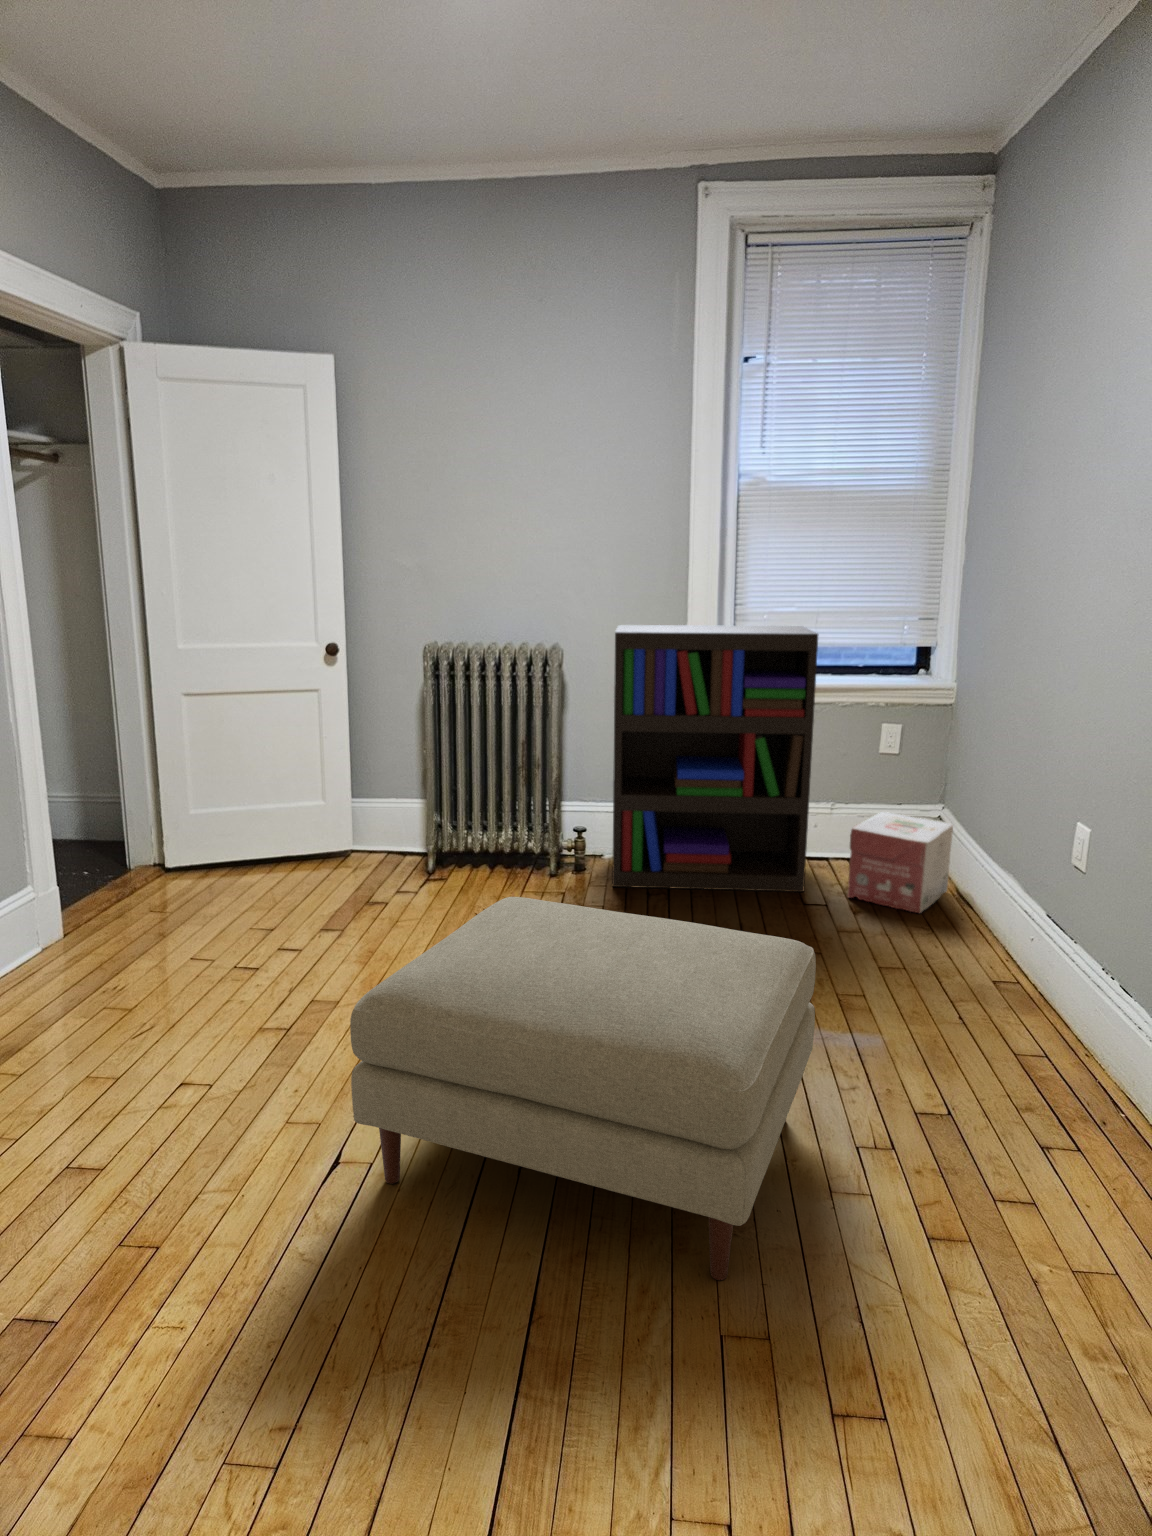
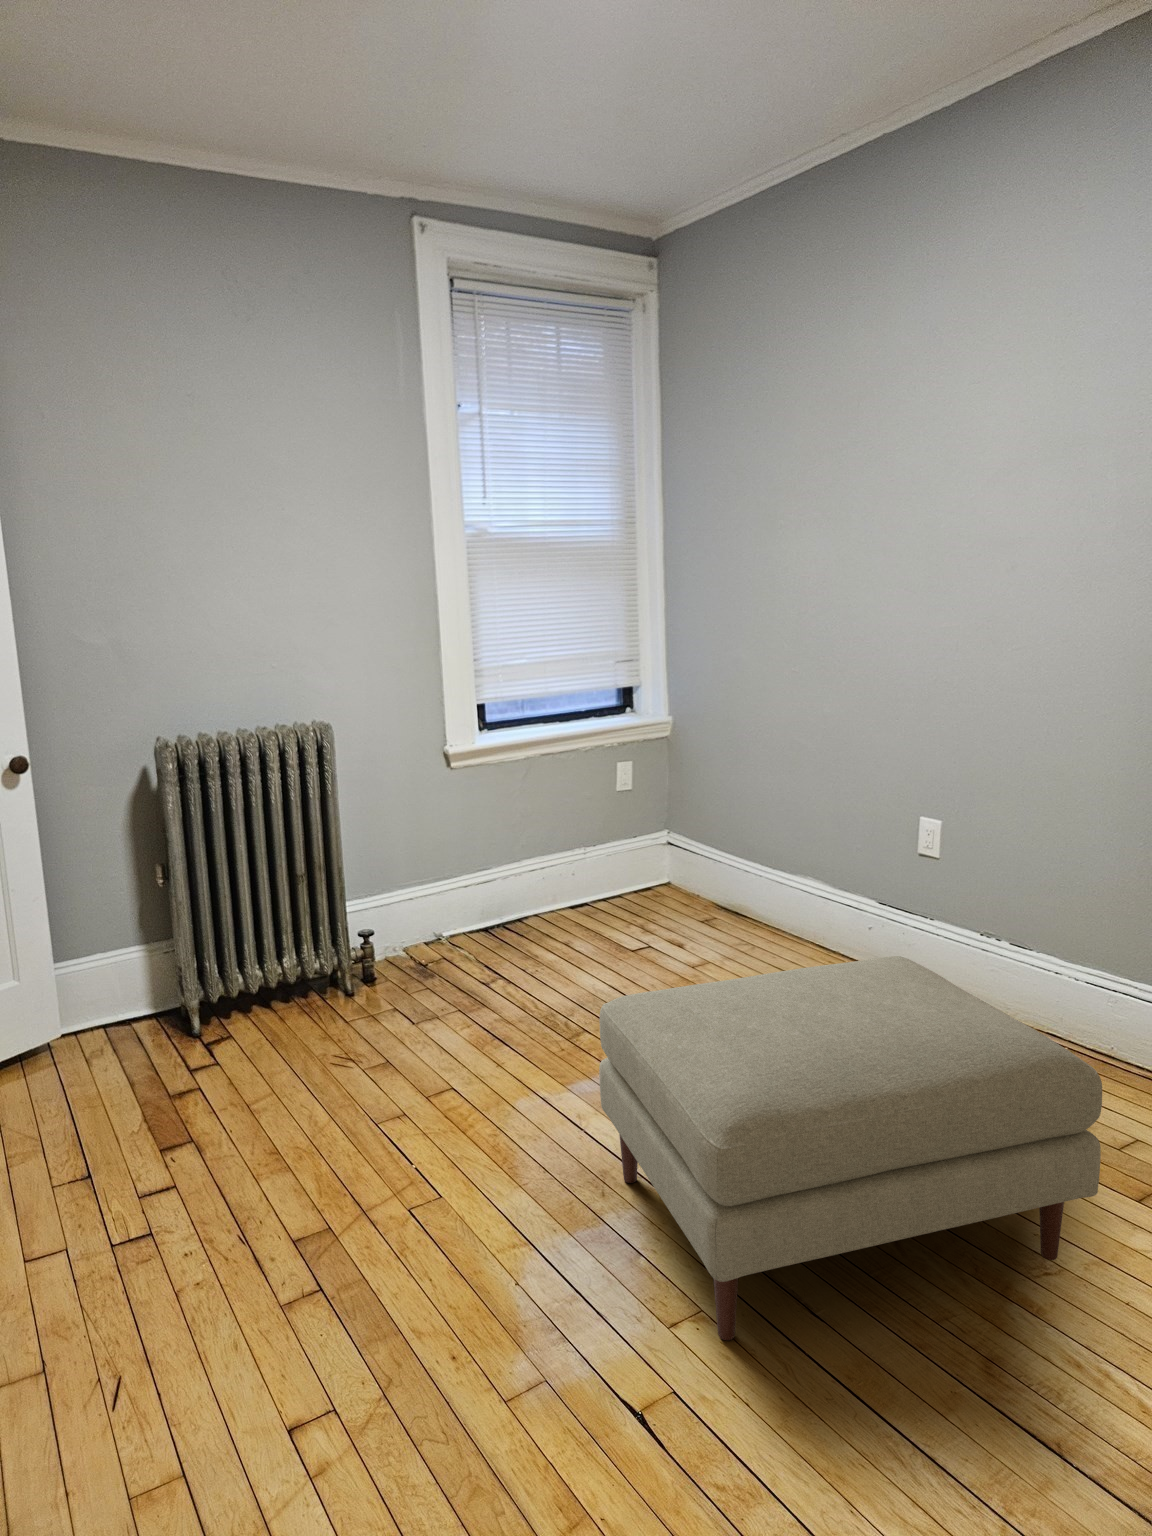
bookshelf: present [612,625,818,892] -> none [377,676,613,986]
cardboard box: present [848,812,953,913] -> none [644,844,725,933]

